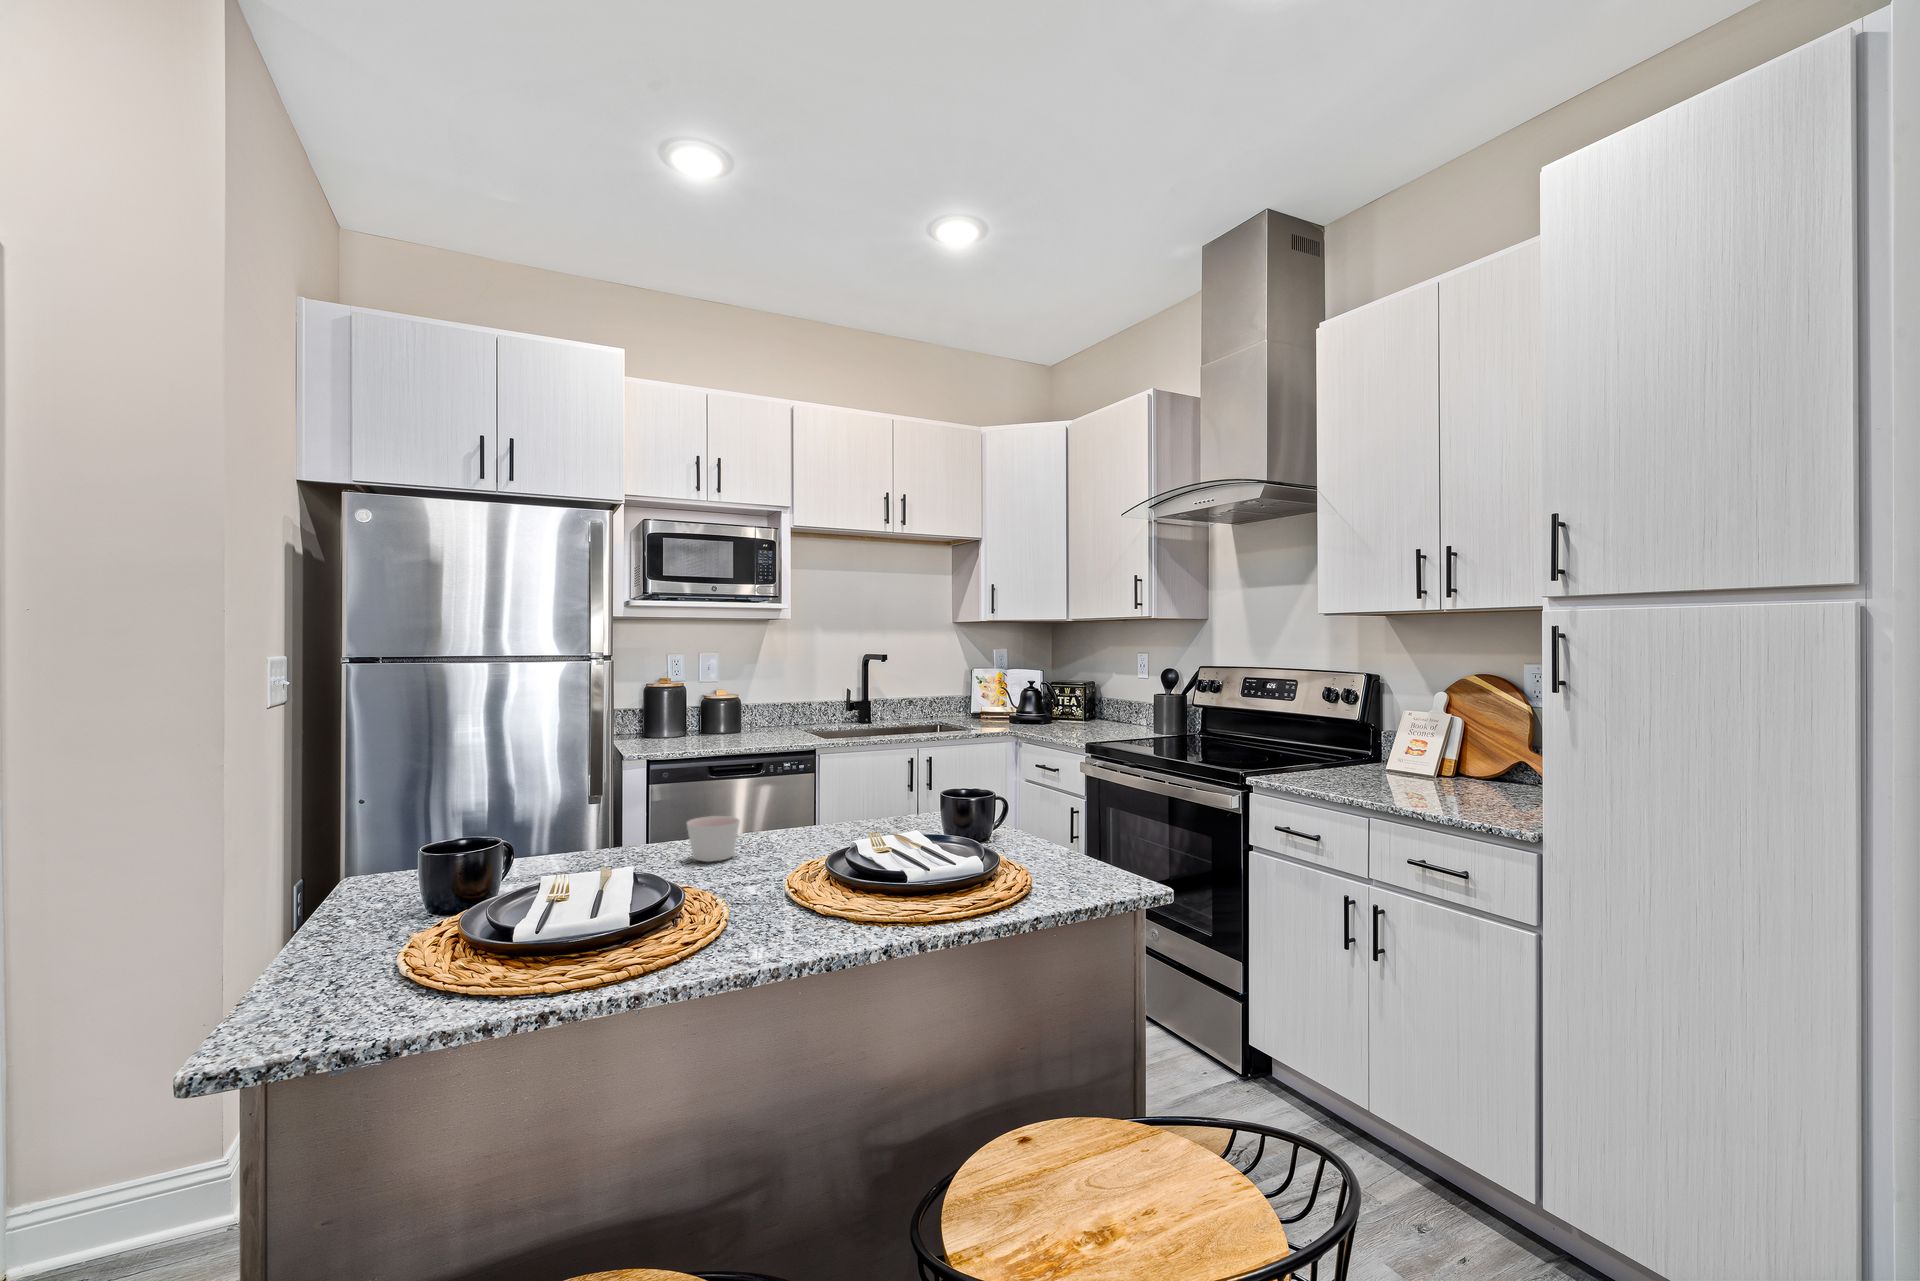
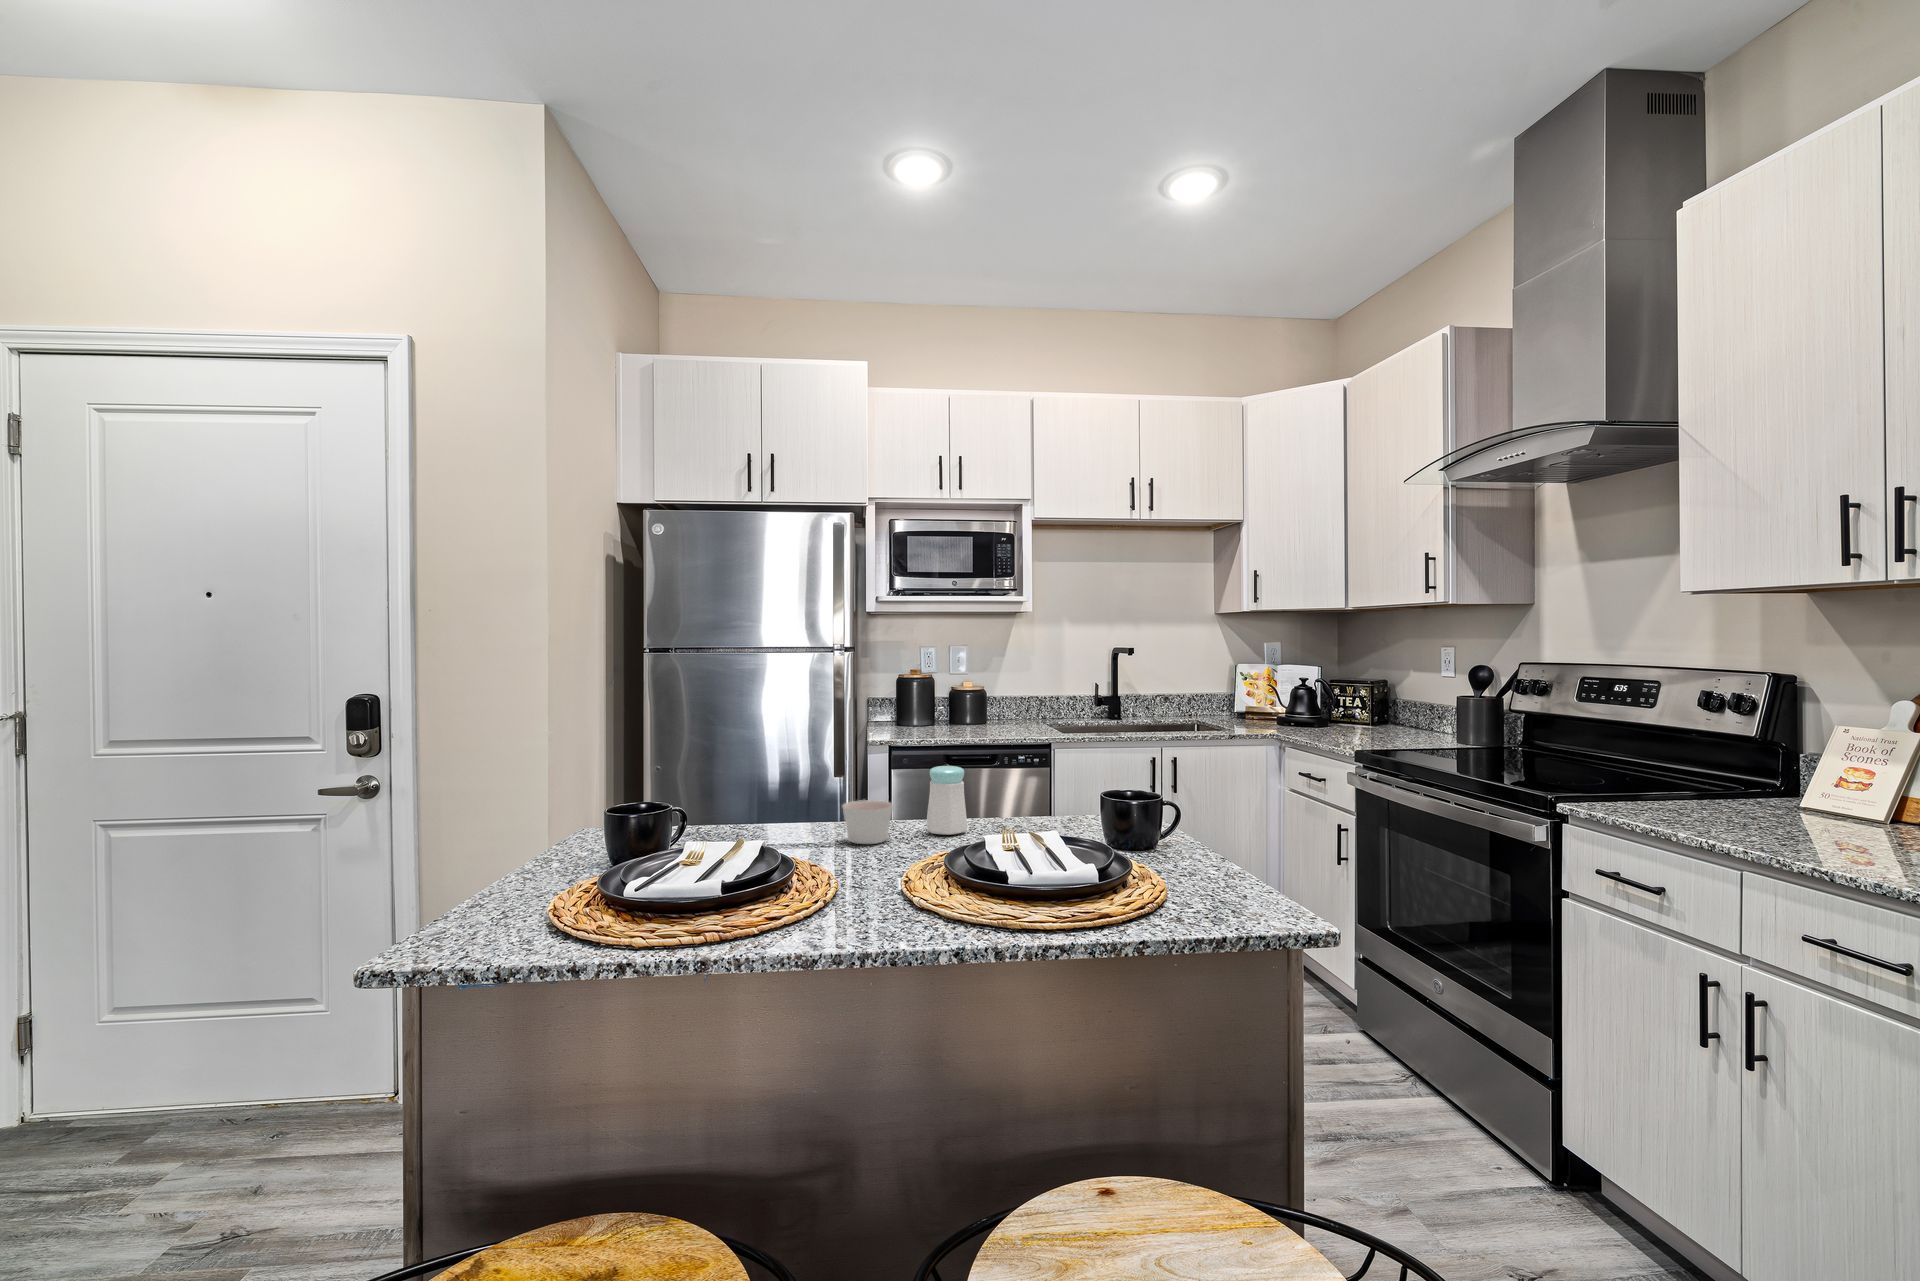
salt shaker: none [767,777,810,845] -> present [927,766,967,835]

